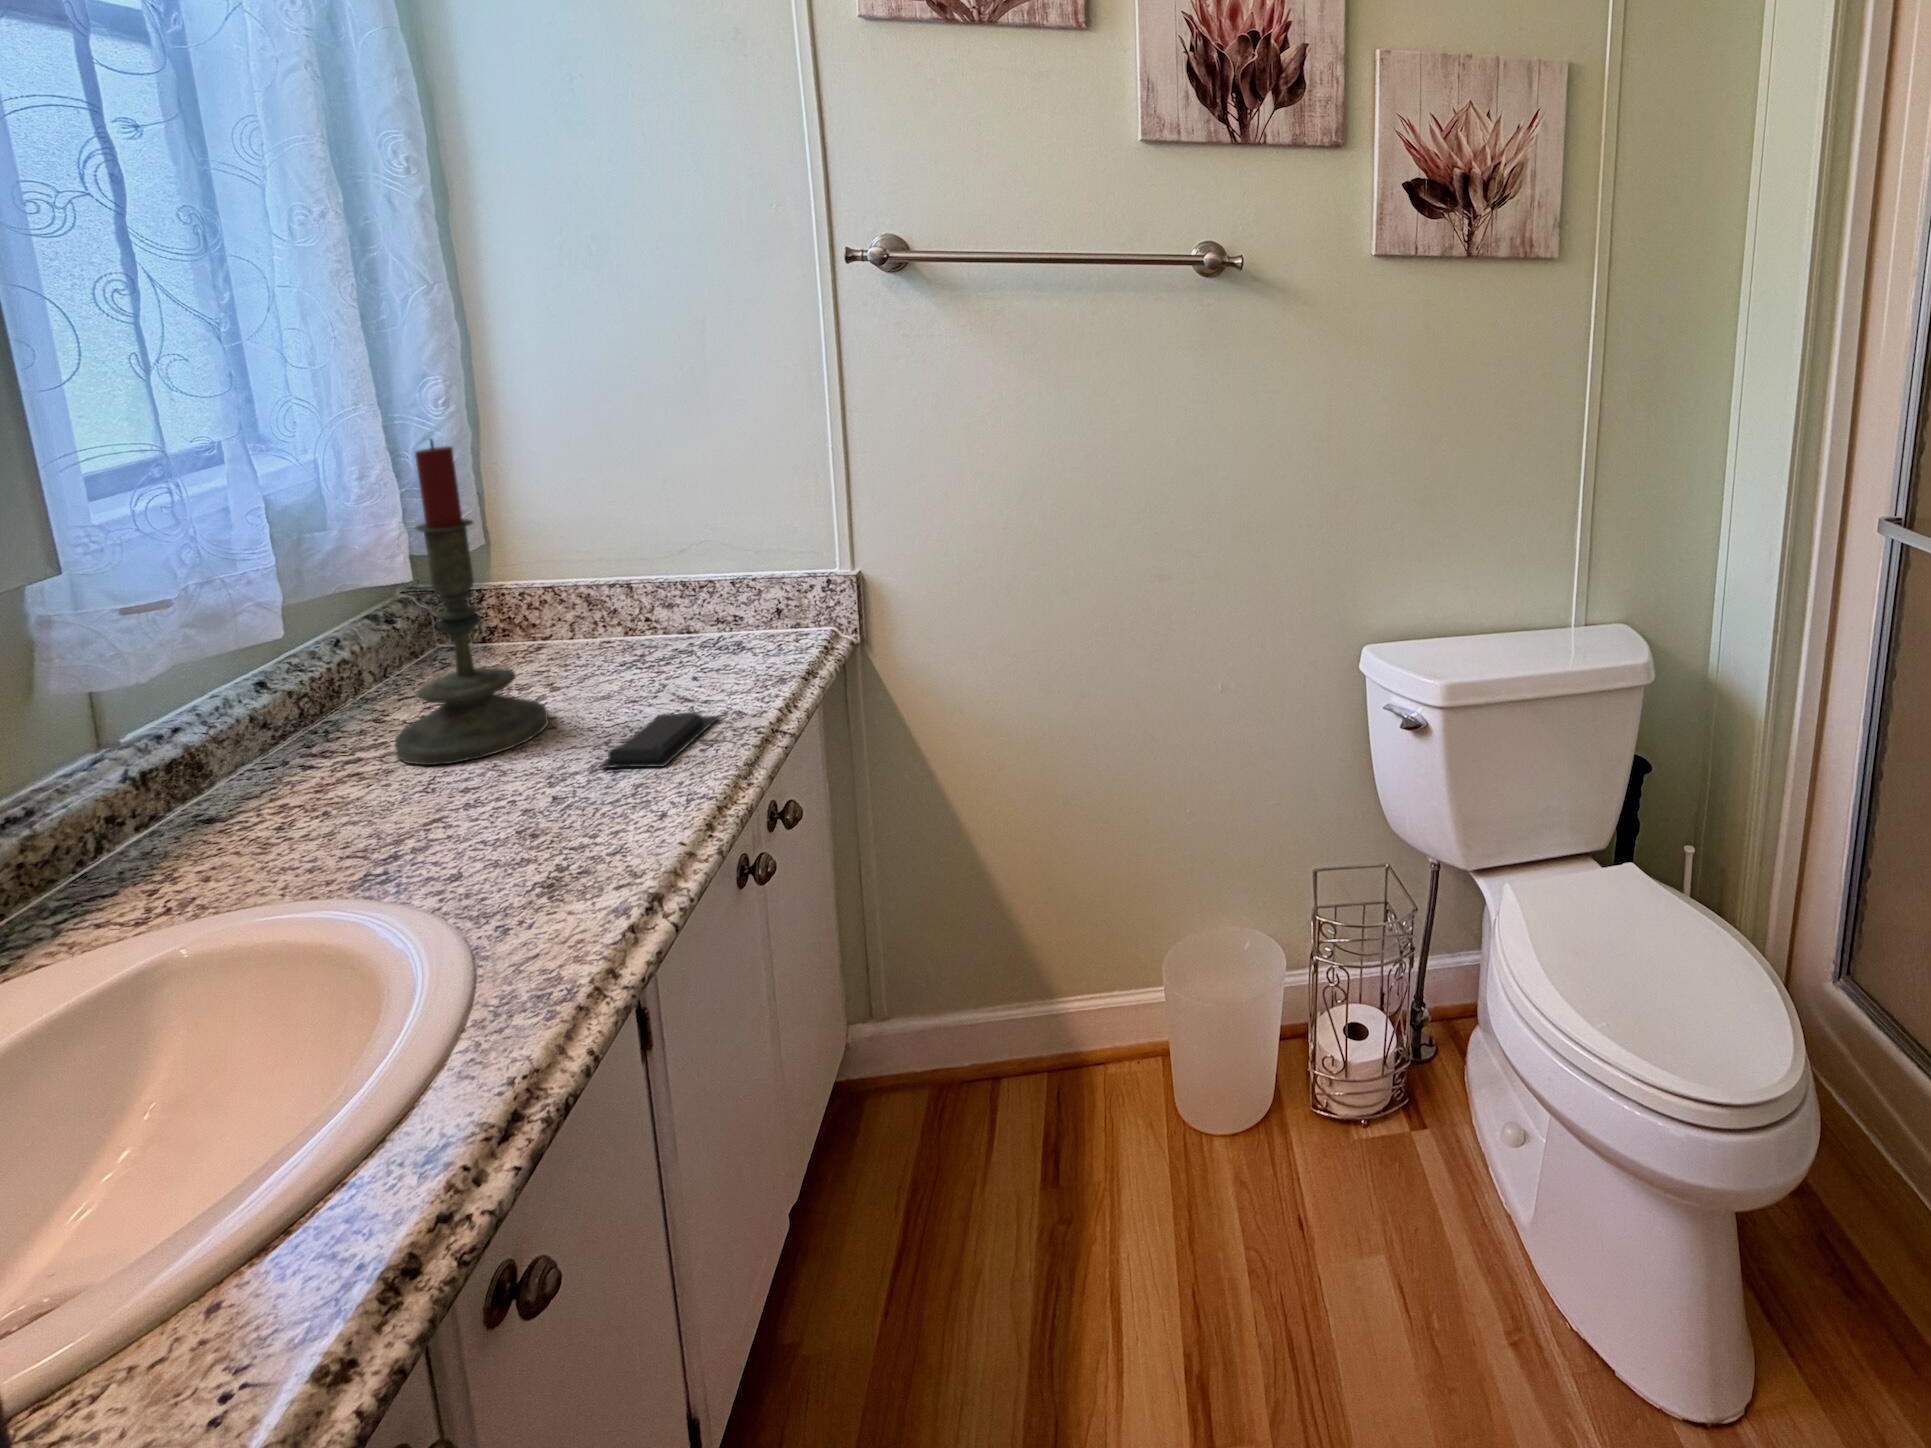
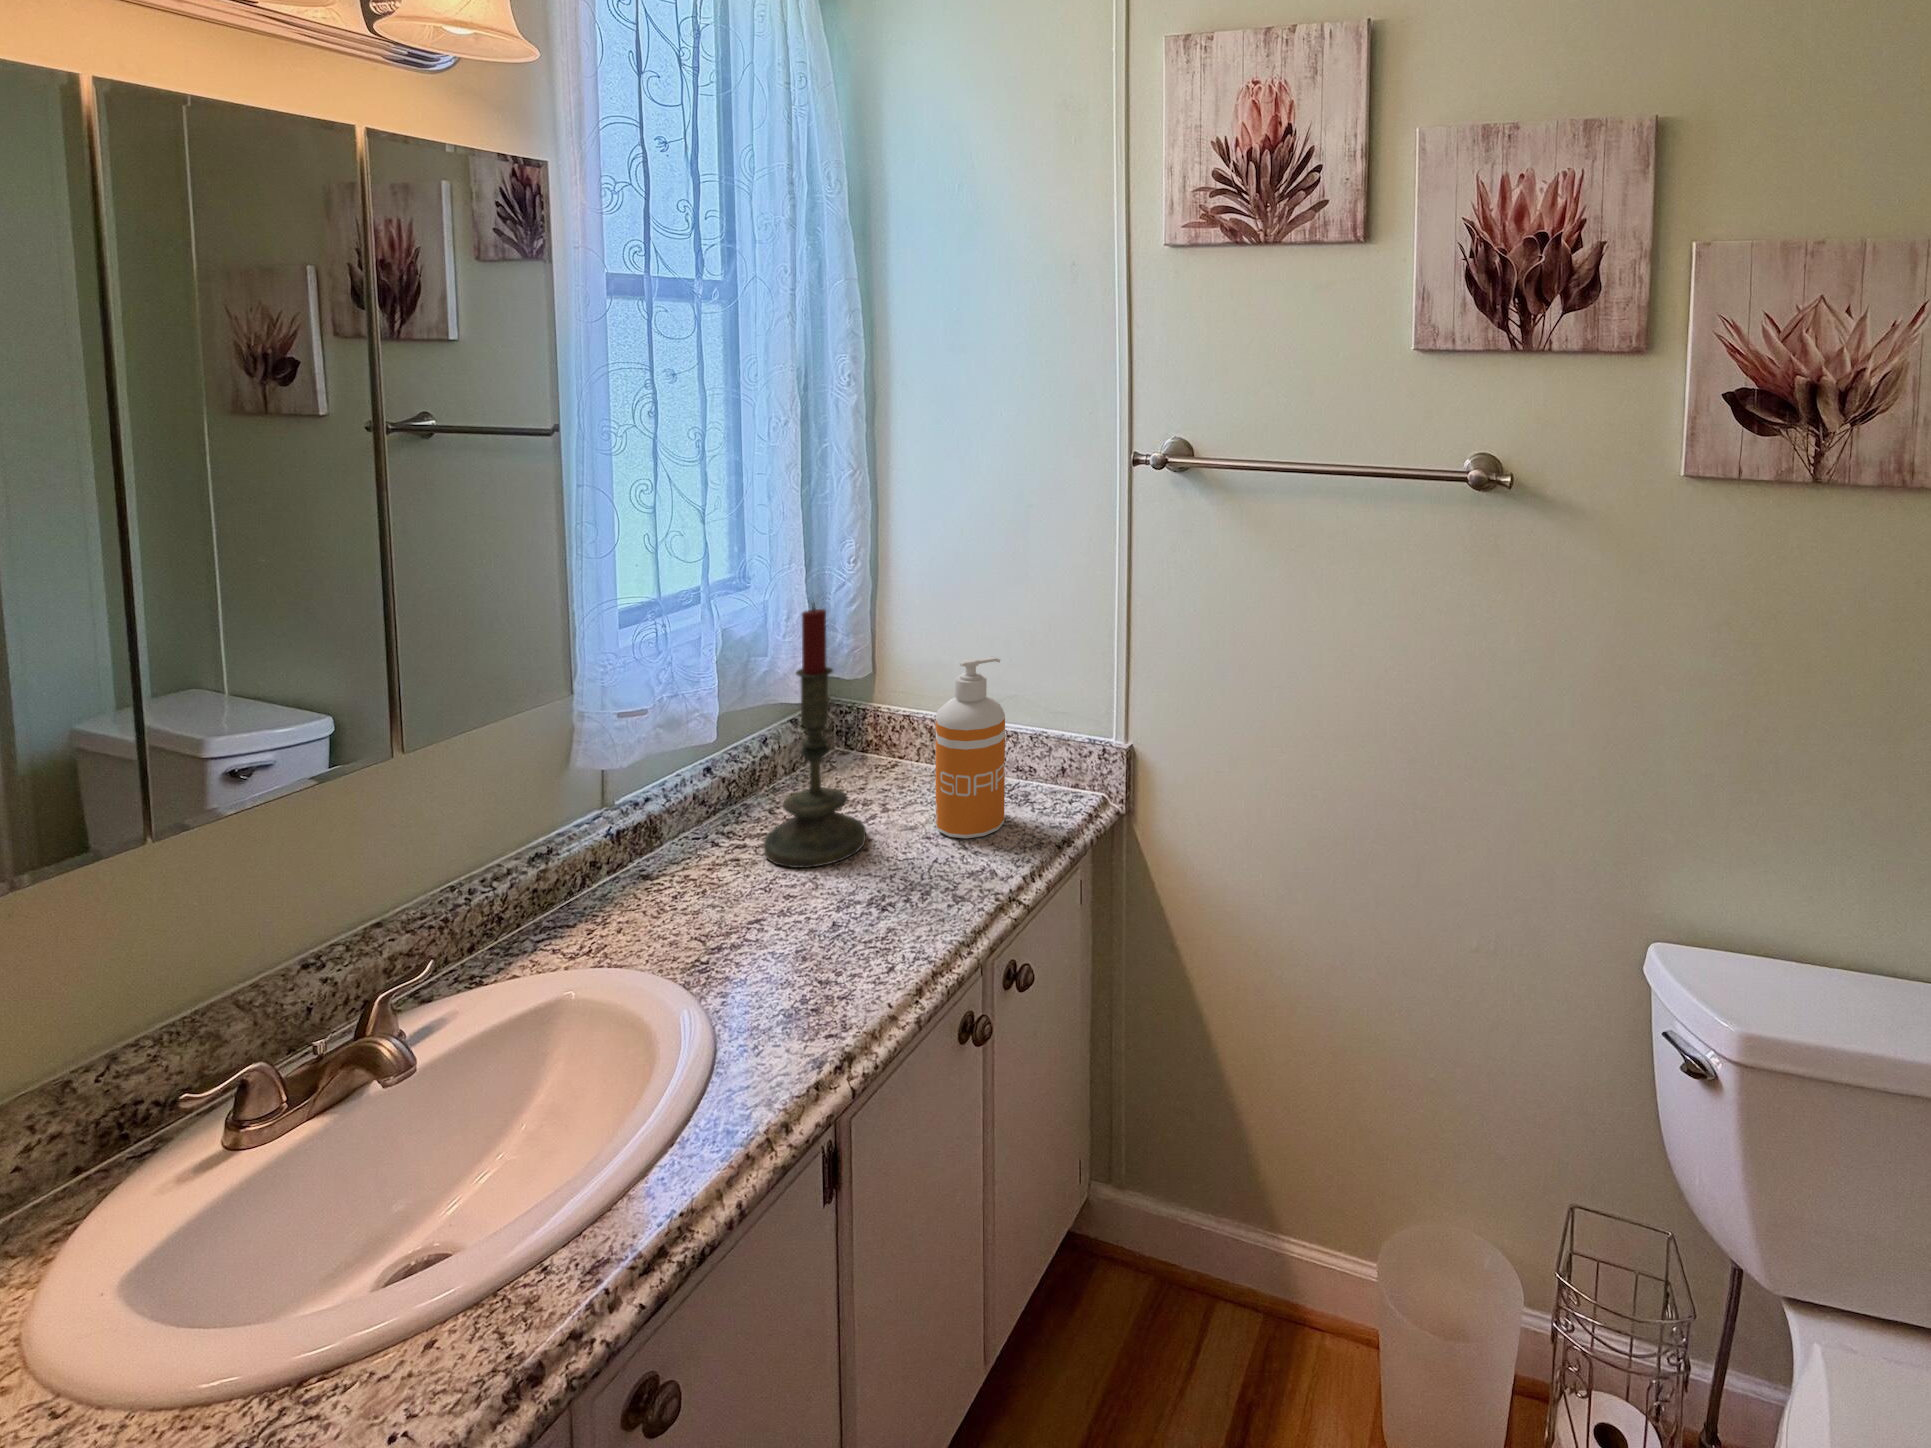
soap dispenser: none [624,488,728,694] -> present [936,657,1005,839]
soap bar: present [600,712,718,768] -> none [873,861,975,916]

